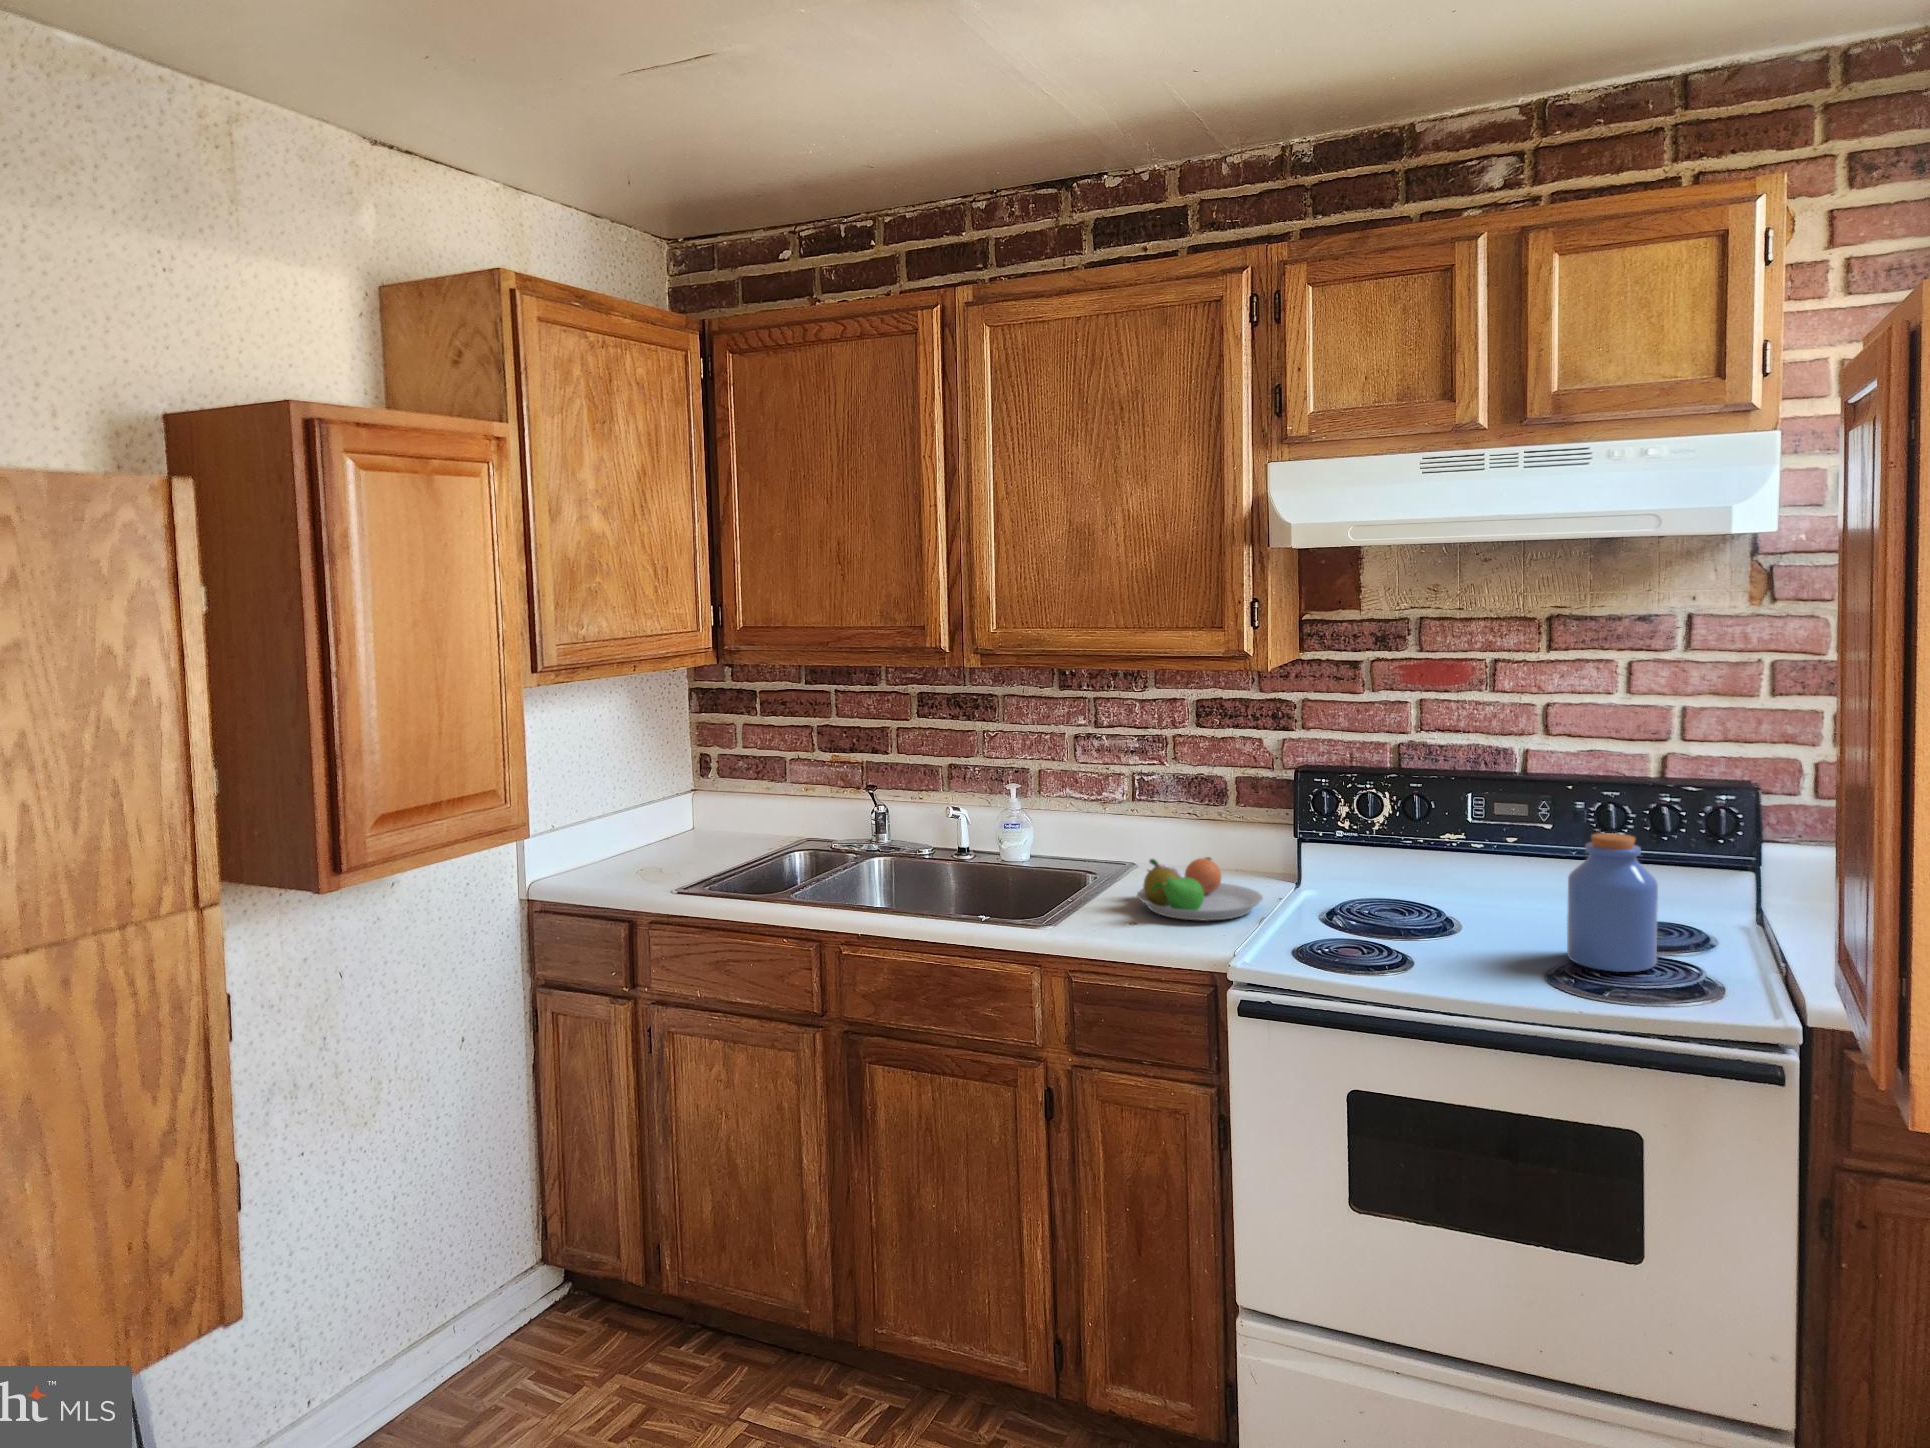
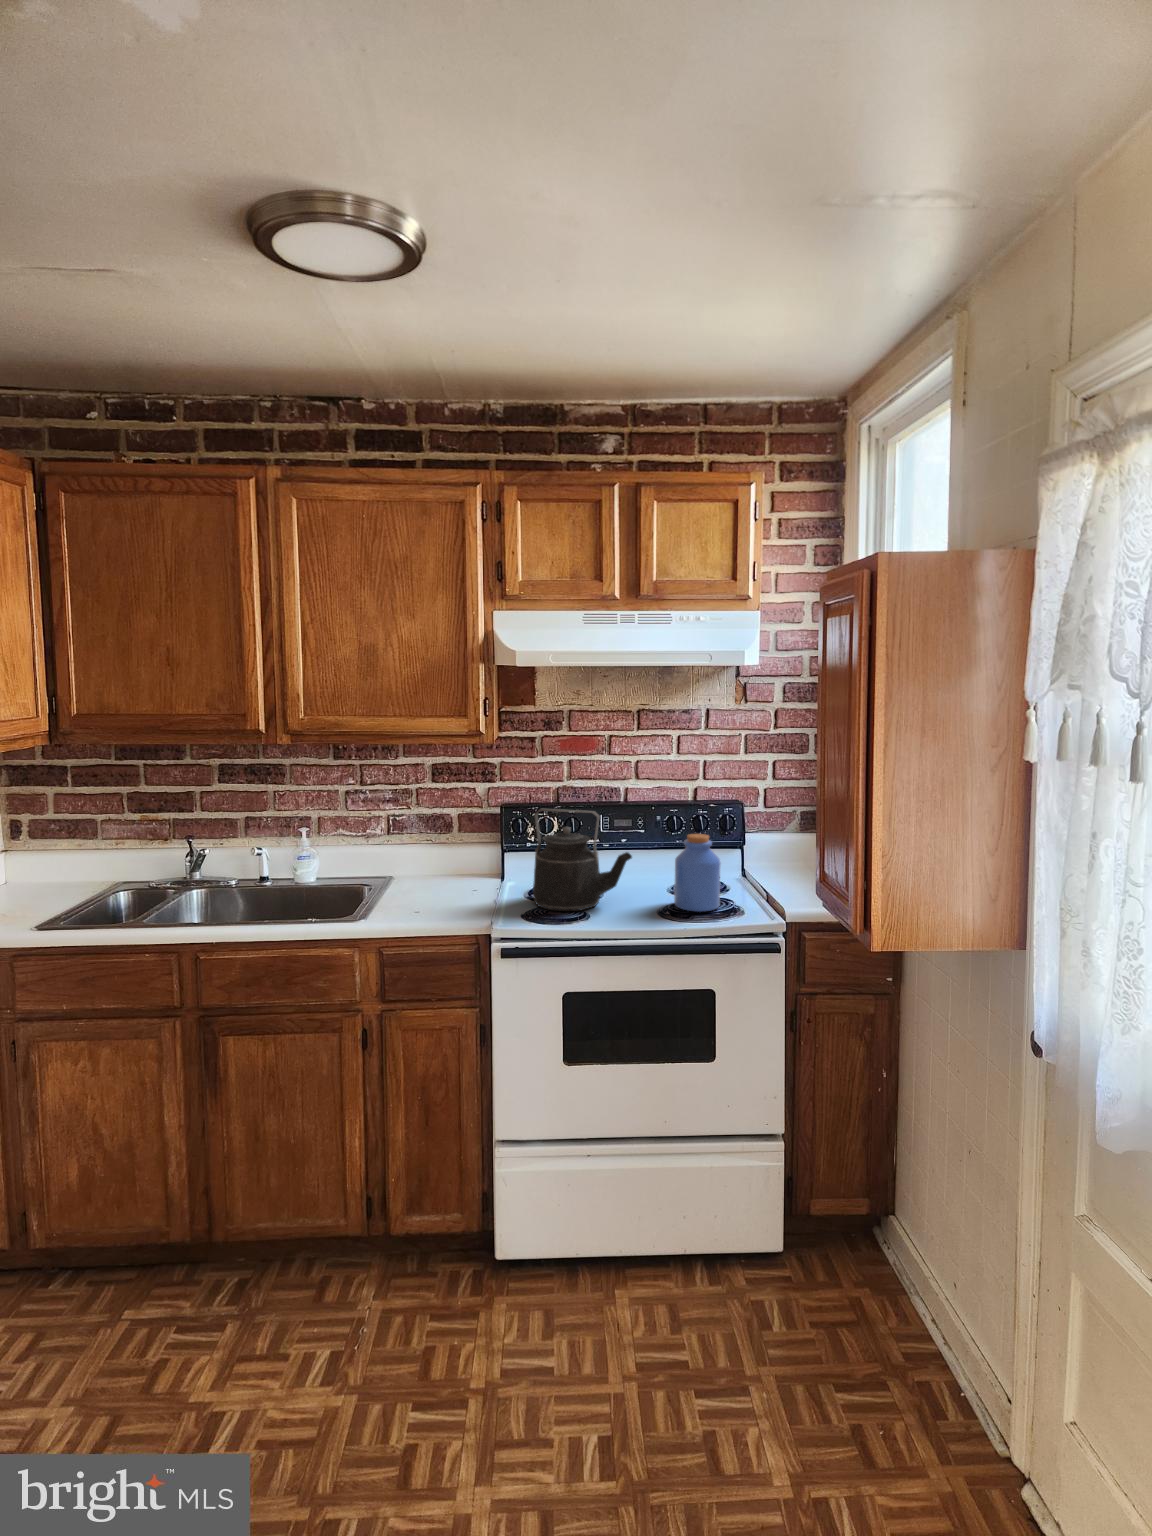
kettle: none [1321,775,1486,945] -> present [533,809,632,911]
fruit bowl: present [1137,857,1263,921] -> none [412,866,493,909]

